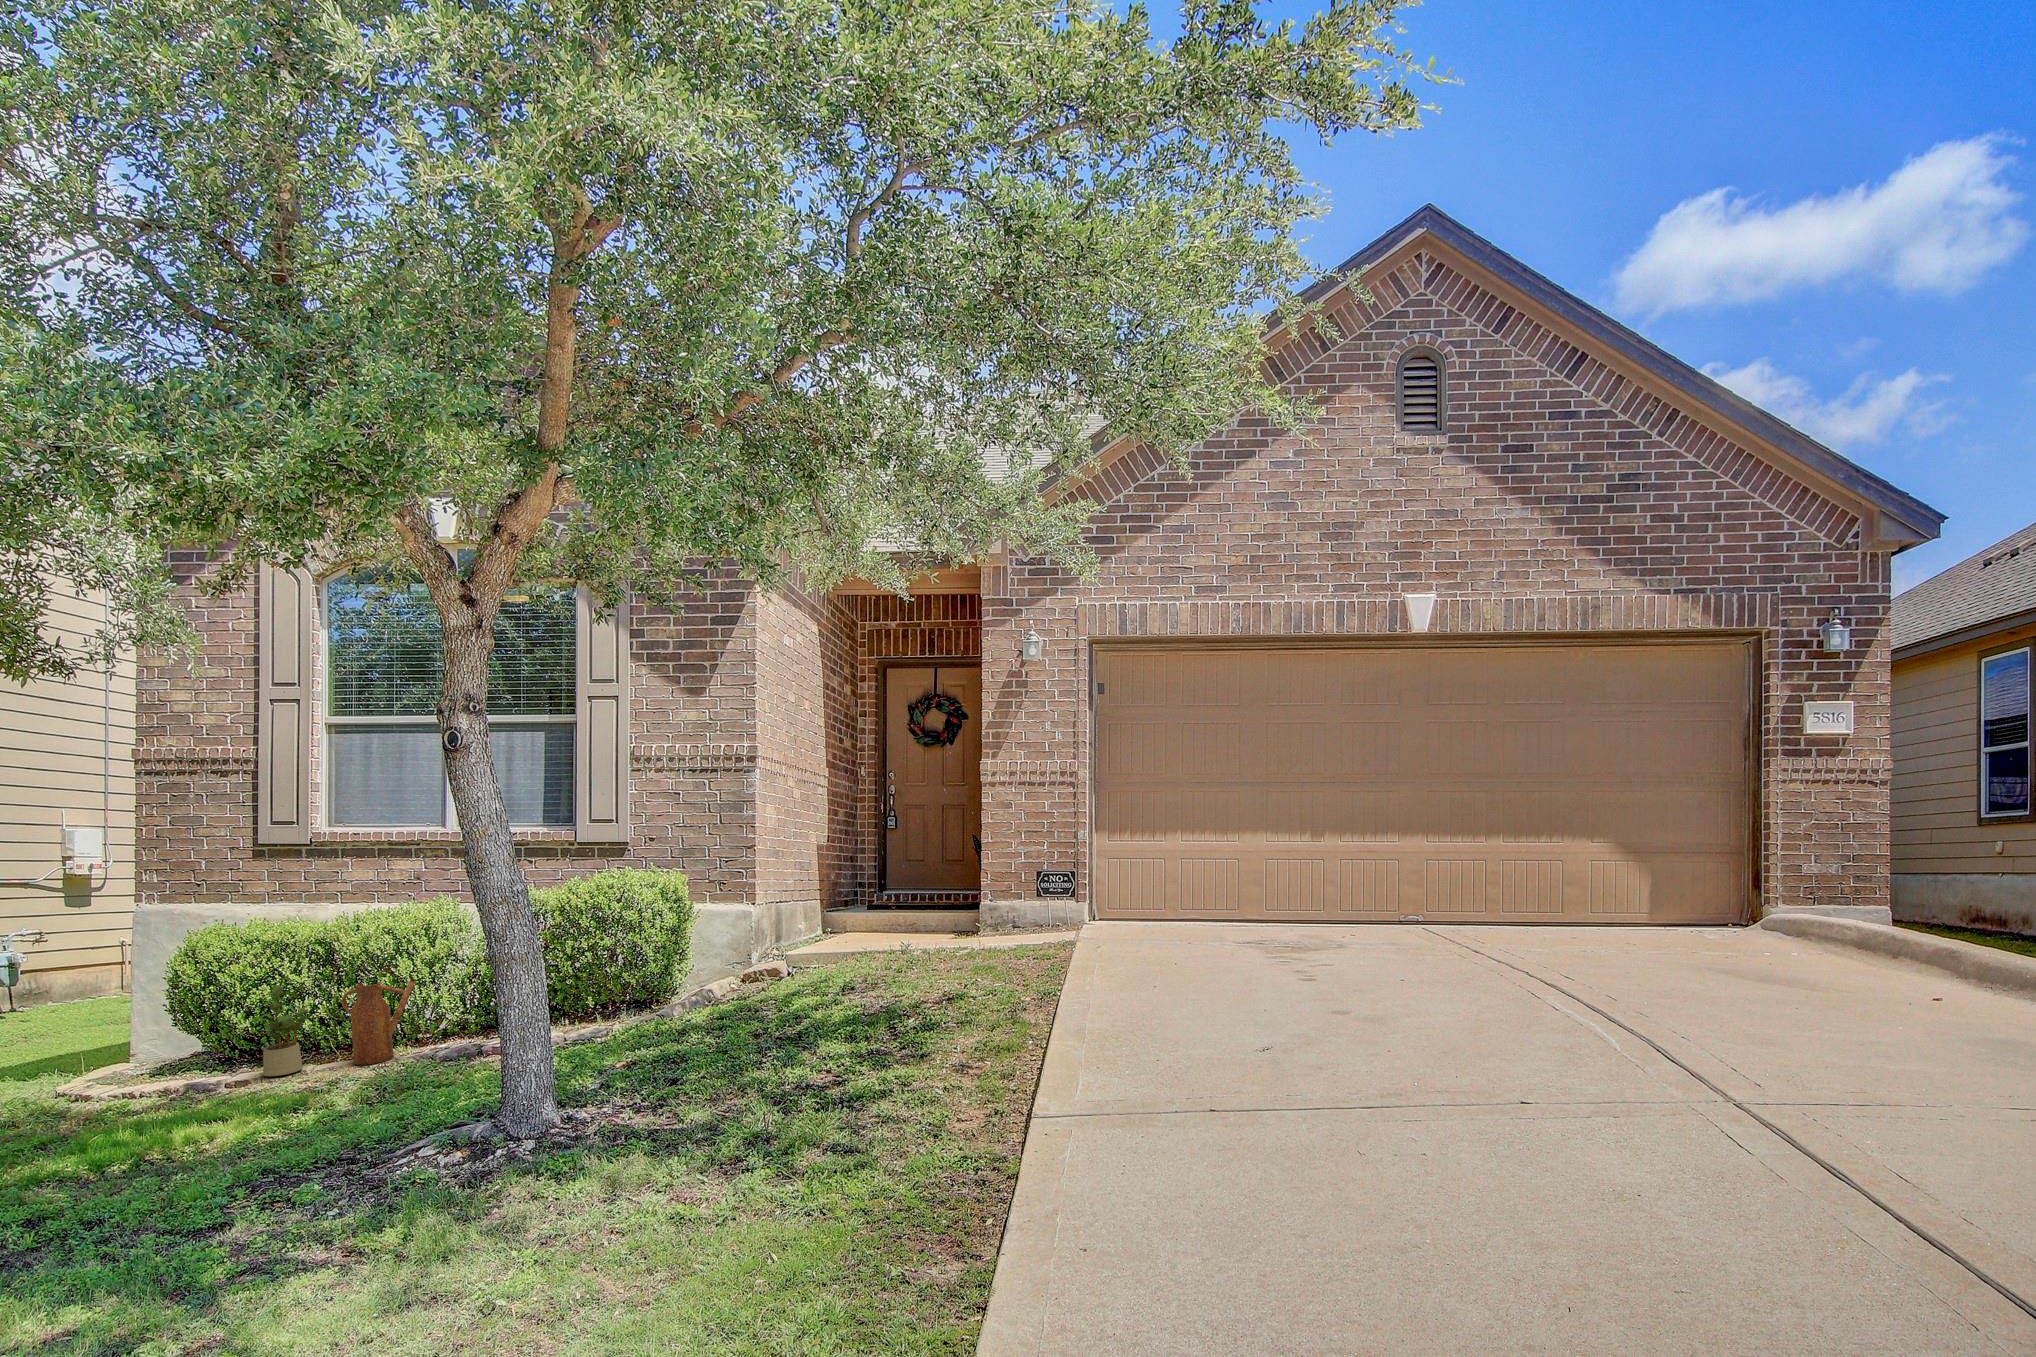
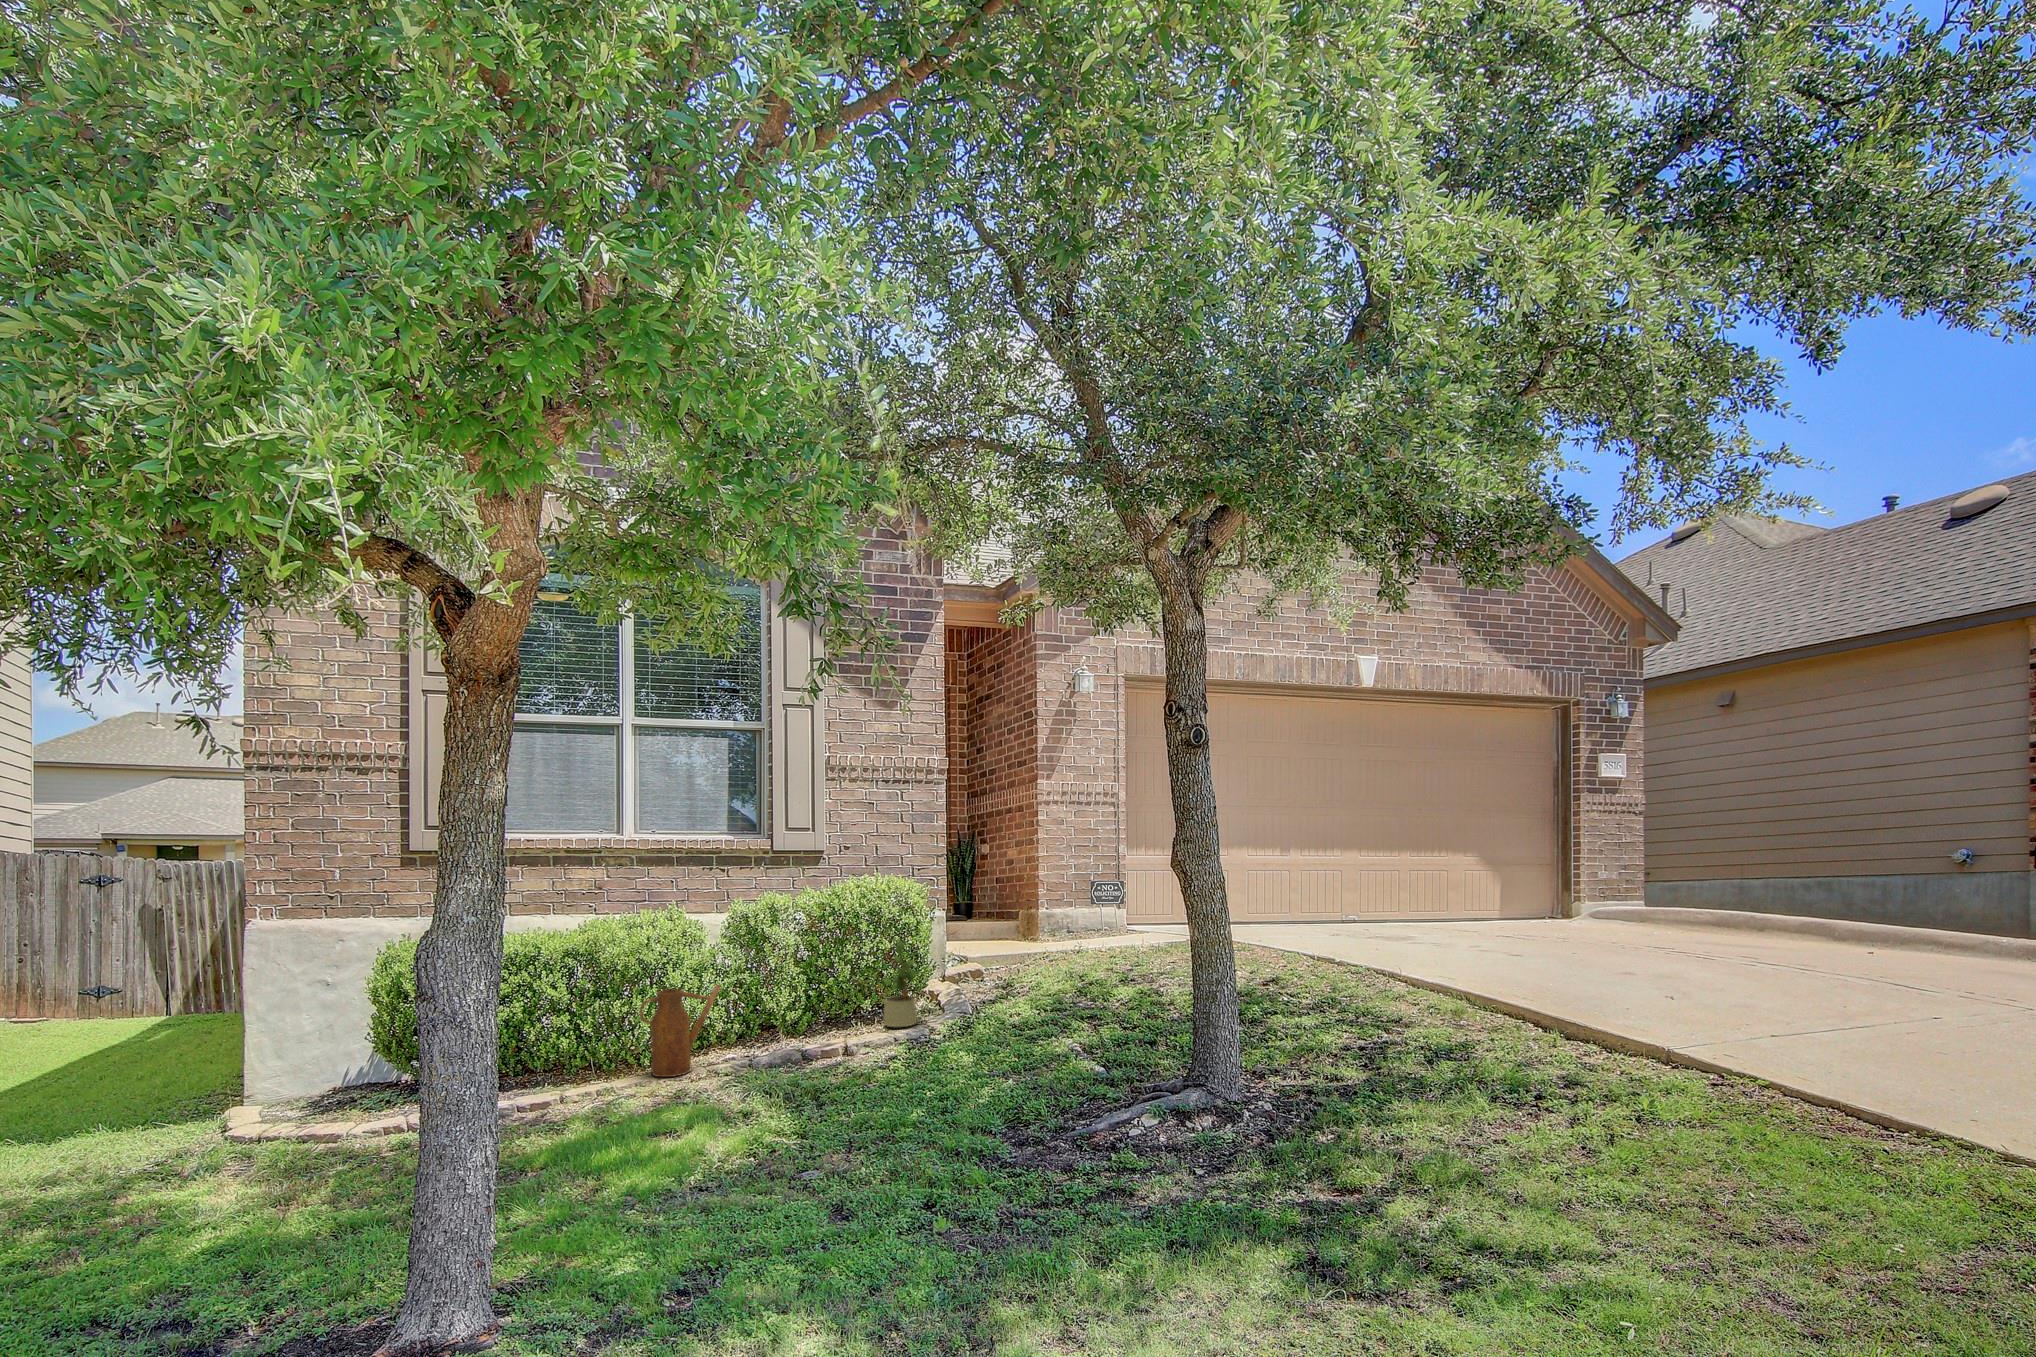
potted plant: present [263,985,309,1076] -> present [882,940,917,1027]

